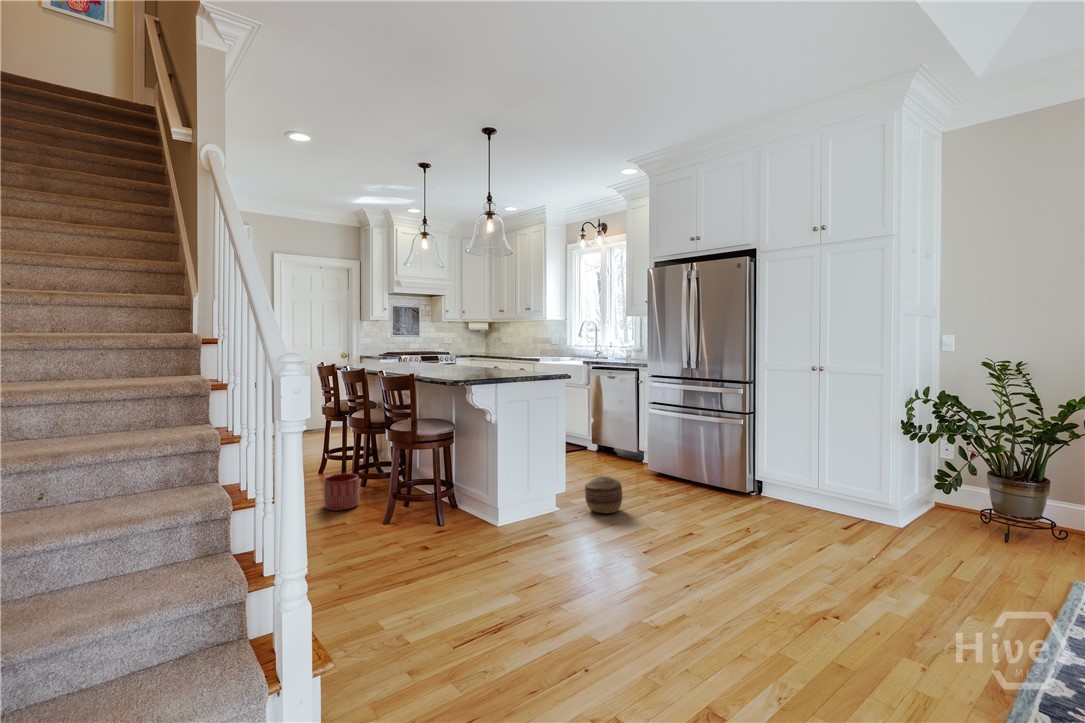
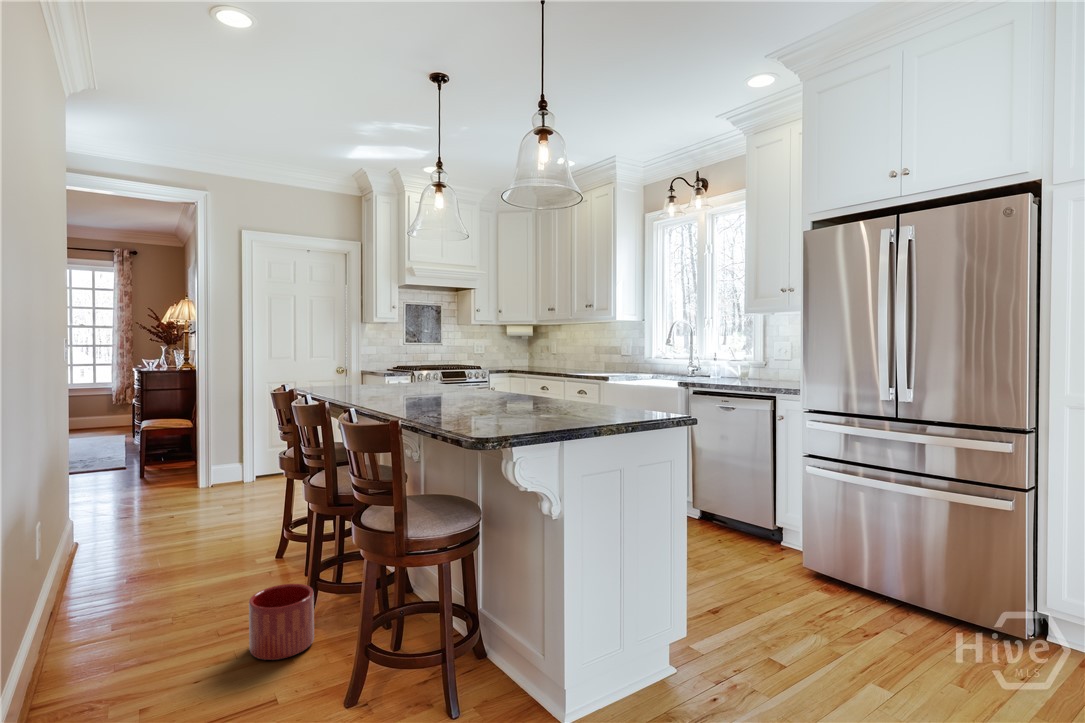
basket: present [585,476,622,513] -> none [726,612,803,692]

